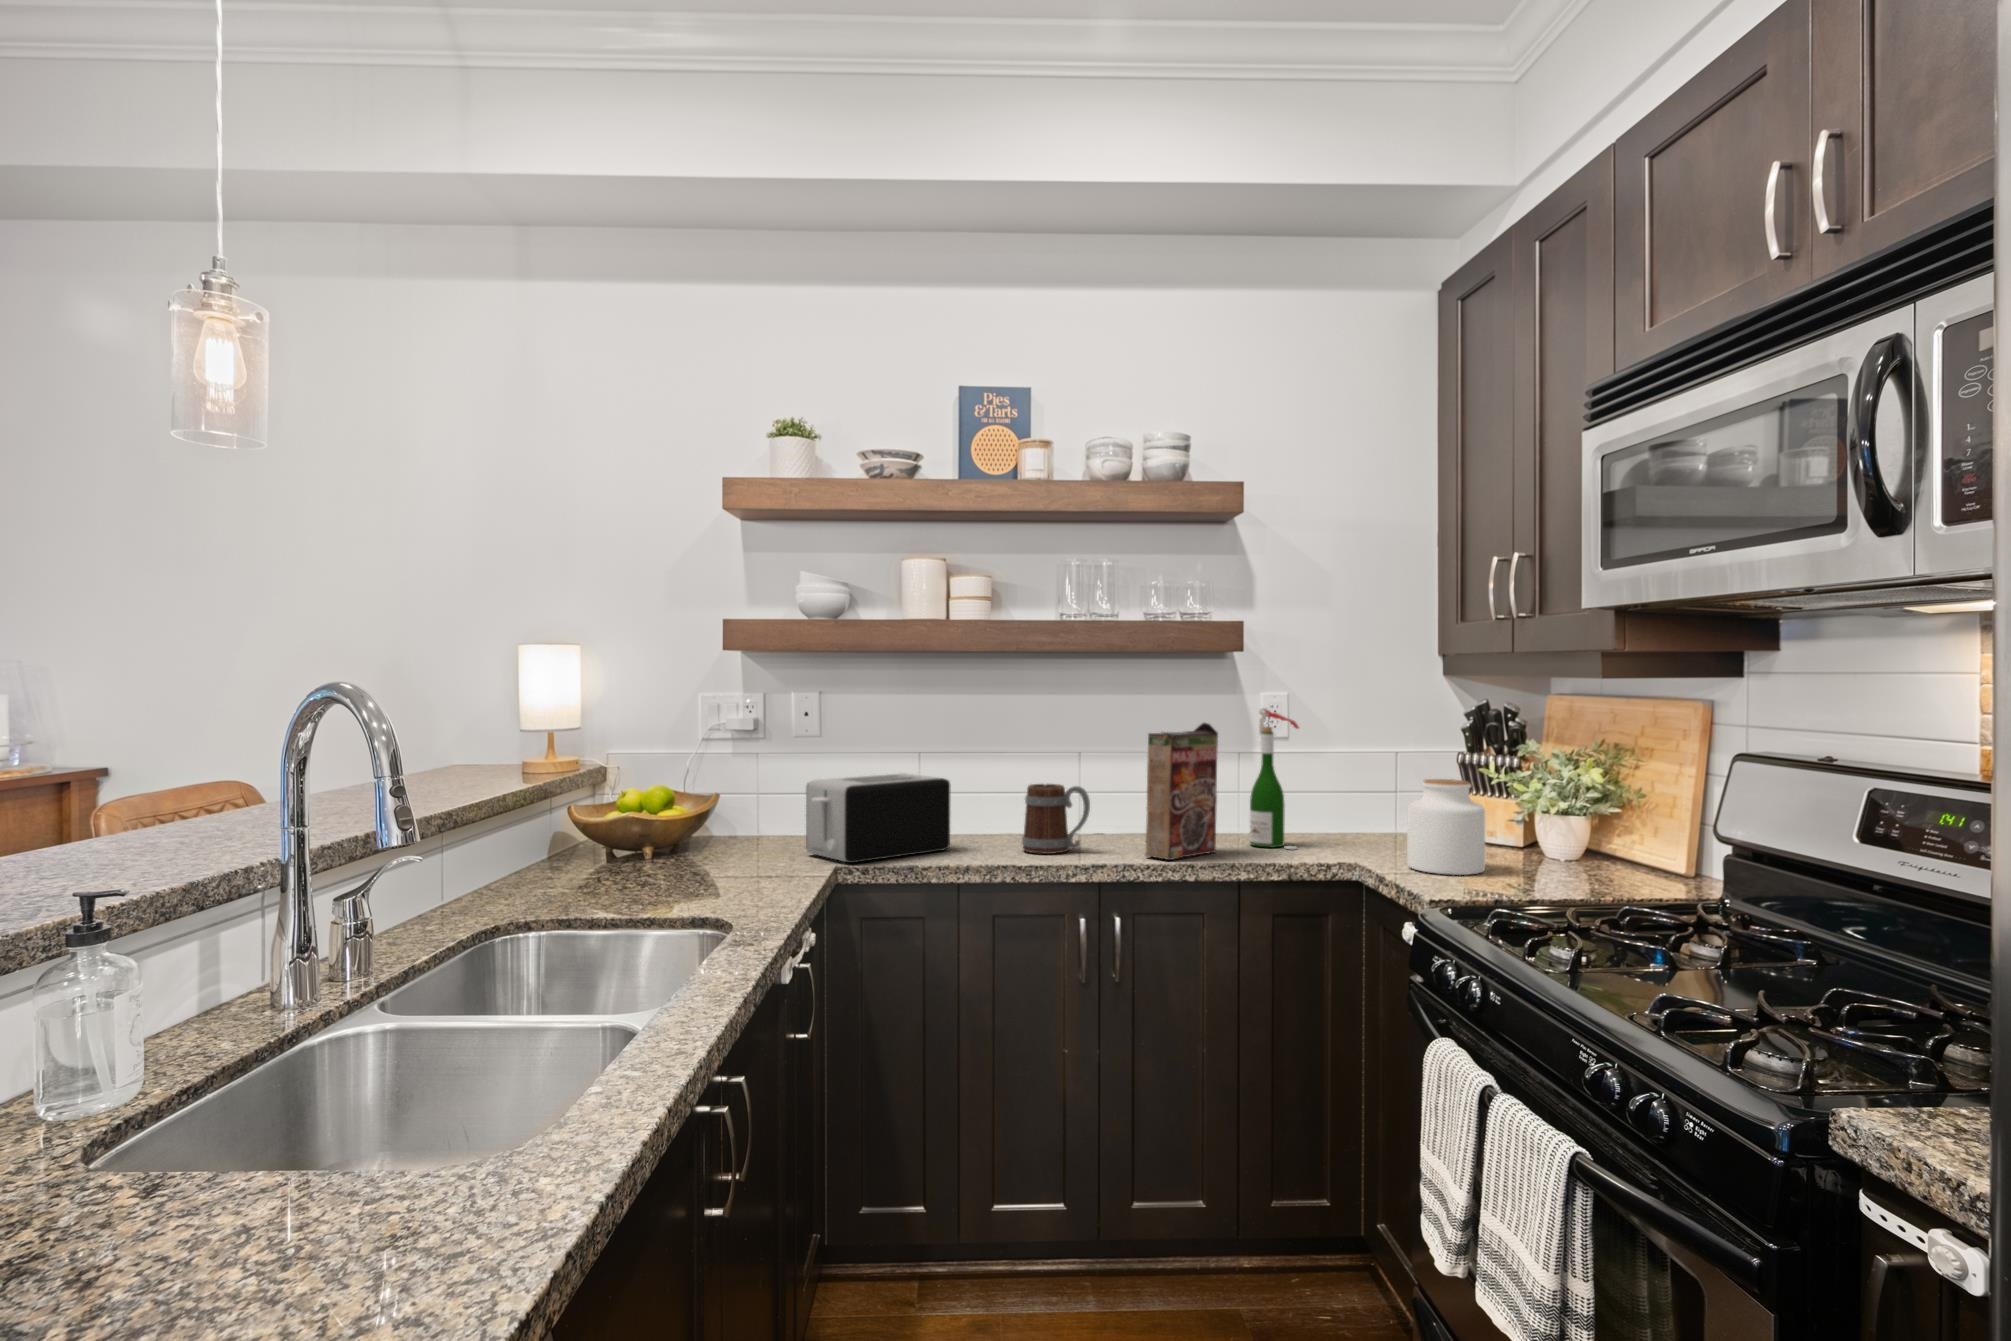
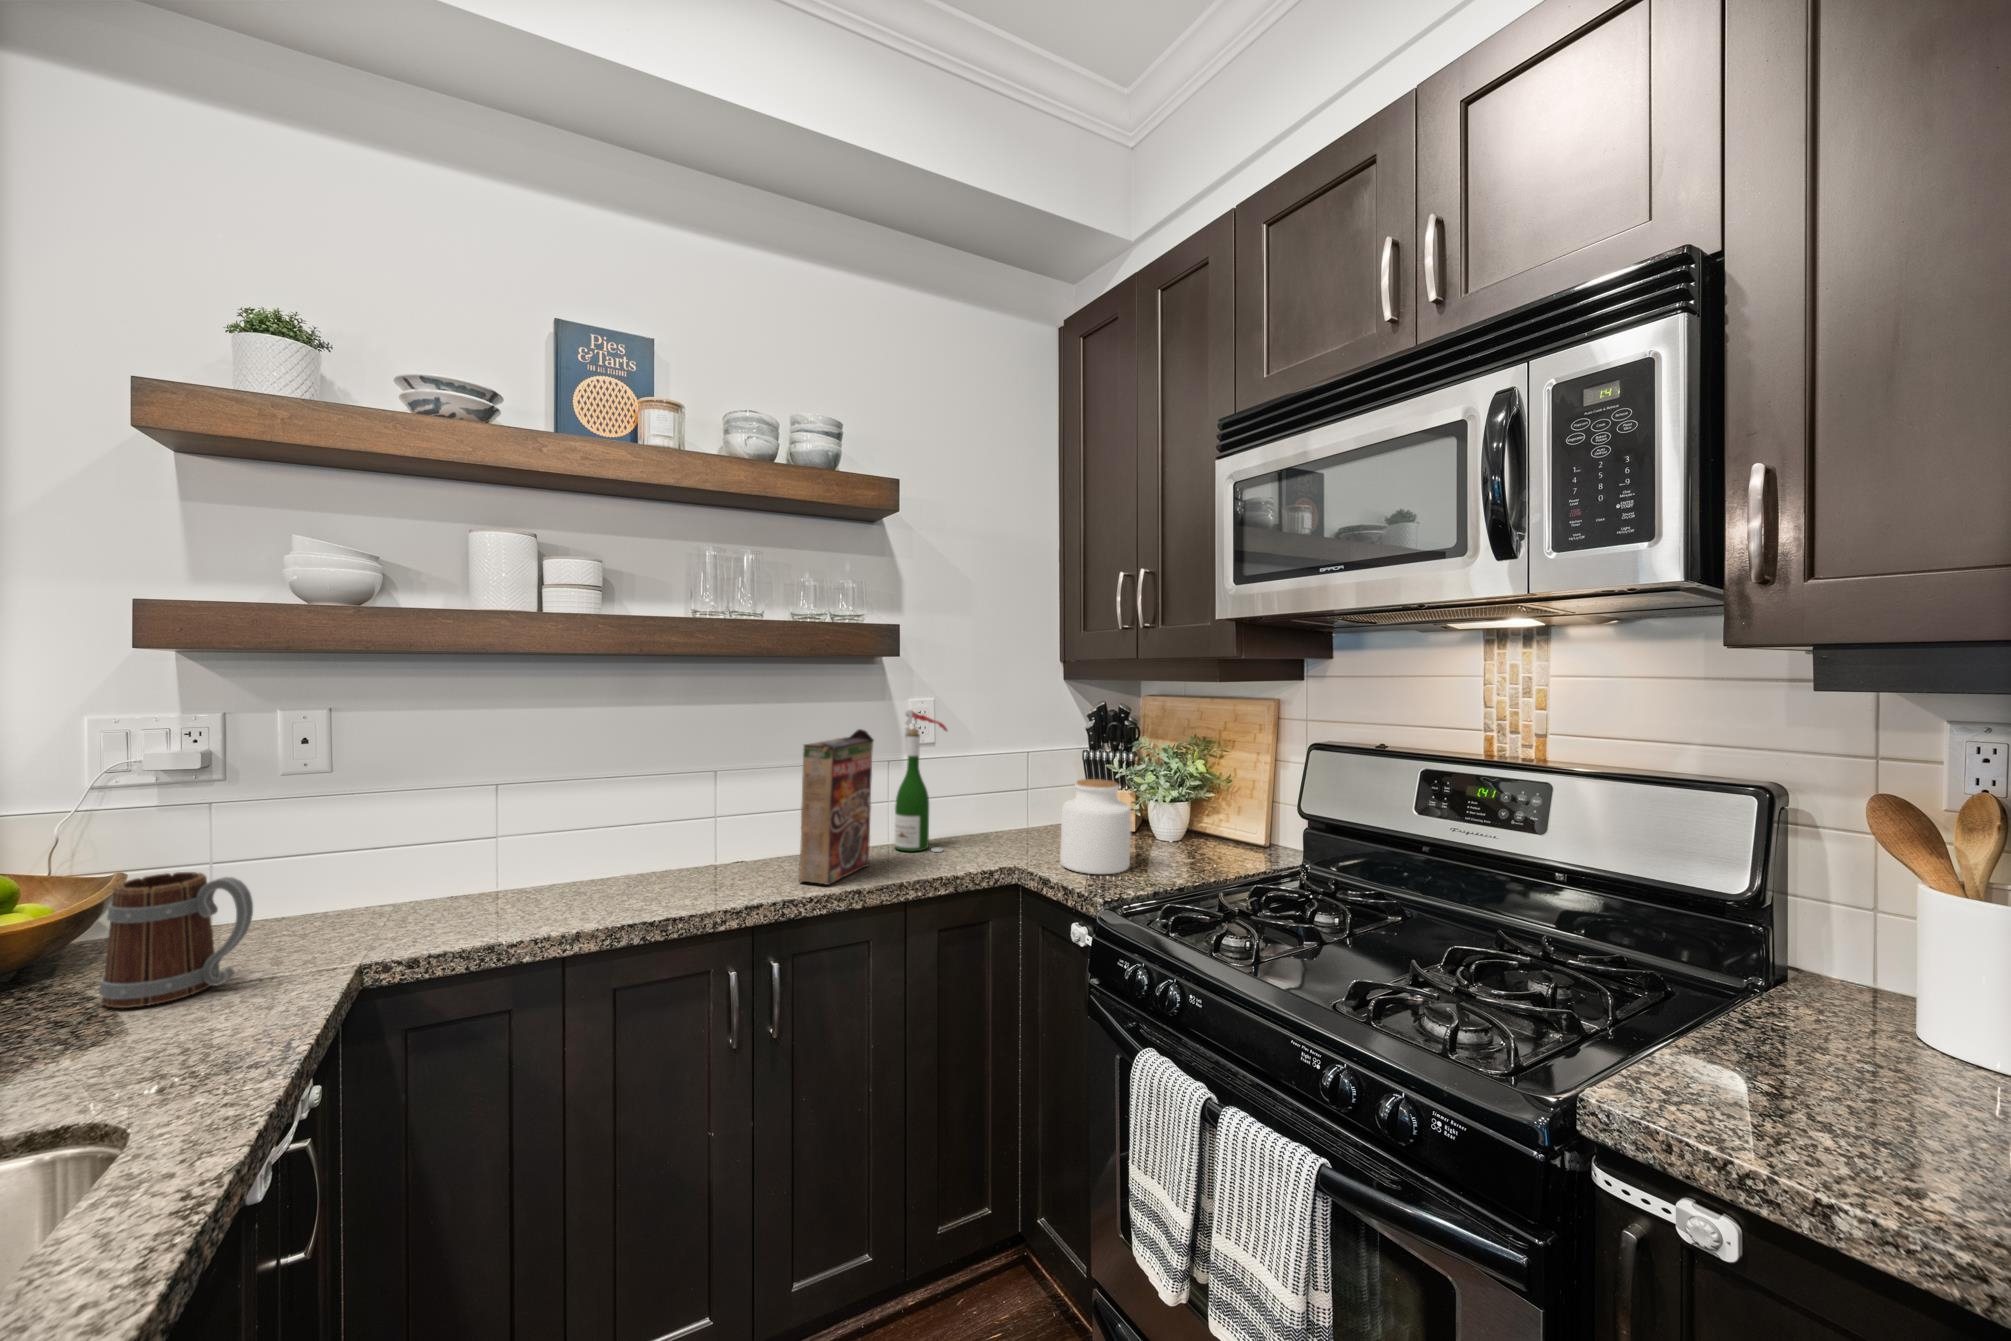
toaster: present [806,773,951,863] -> none [308,801,545,947]
mug: present [1022,784,1090,854] -> present [99,872,253,1008]

